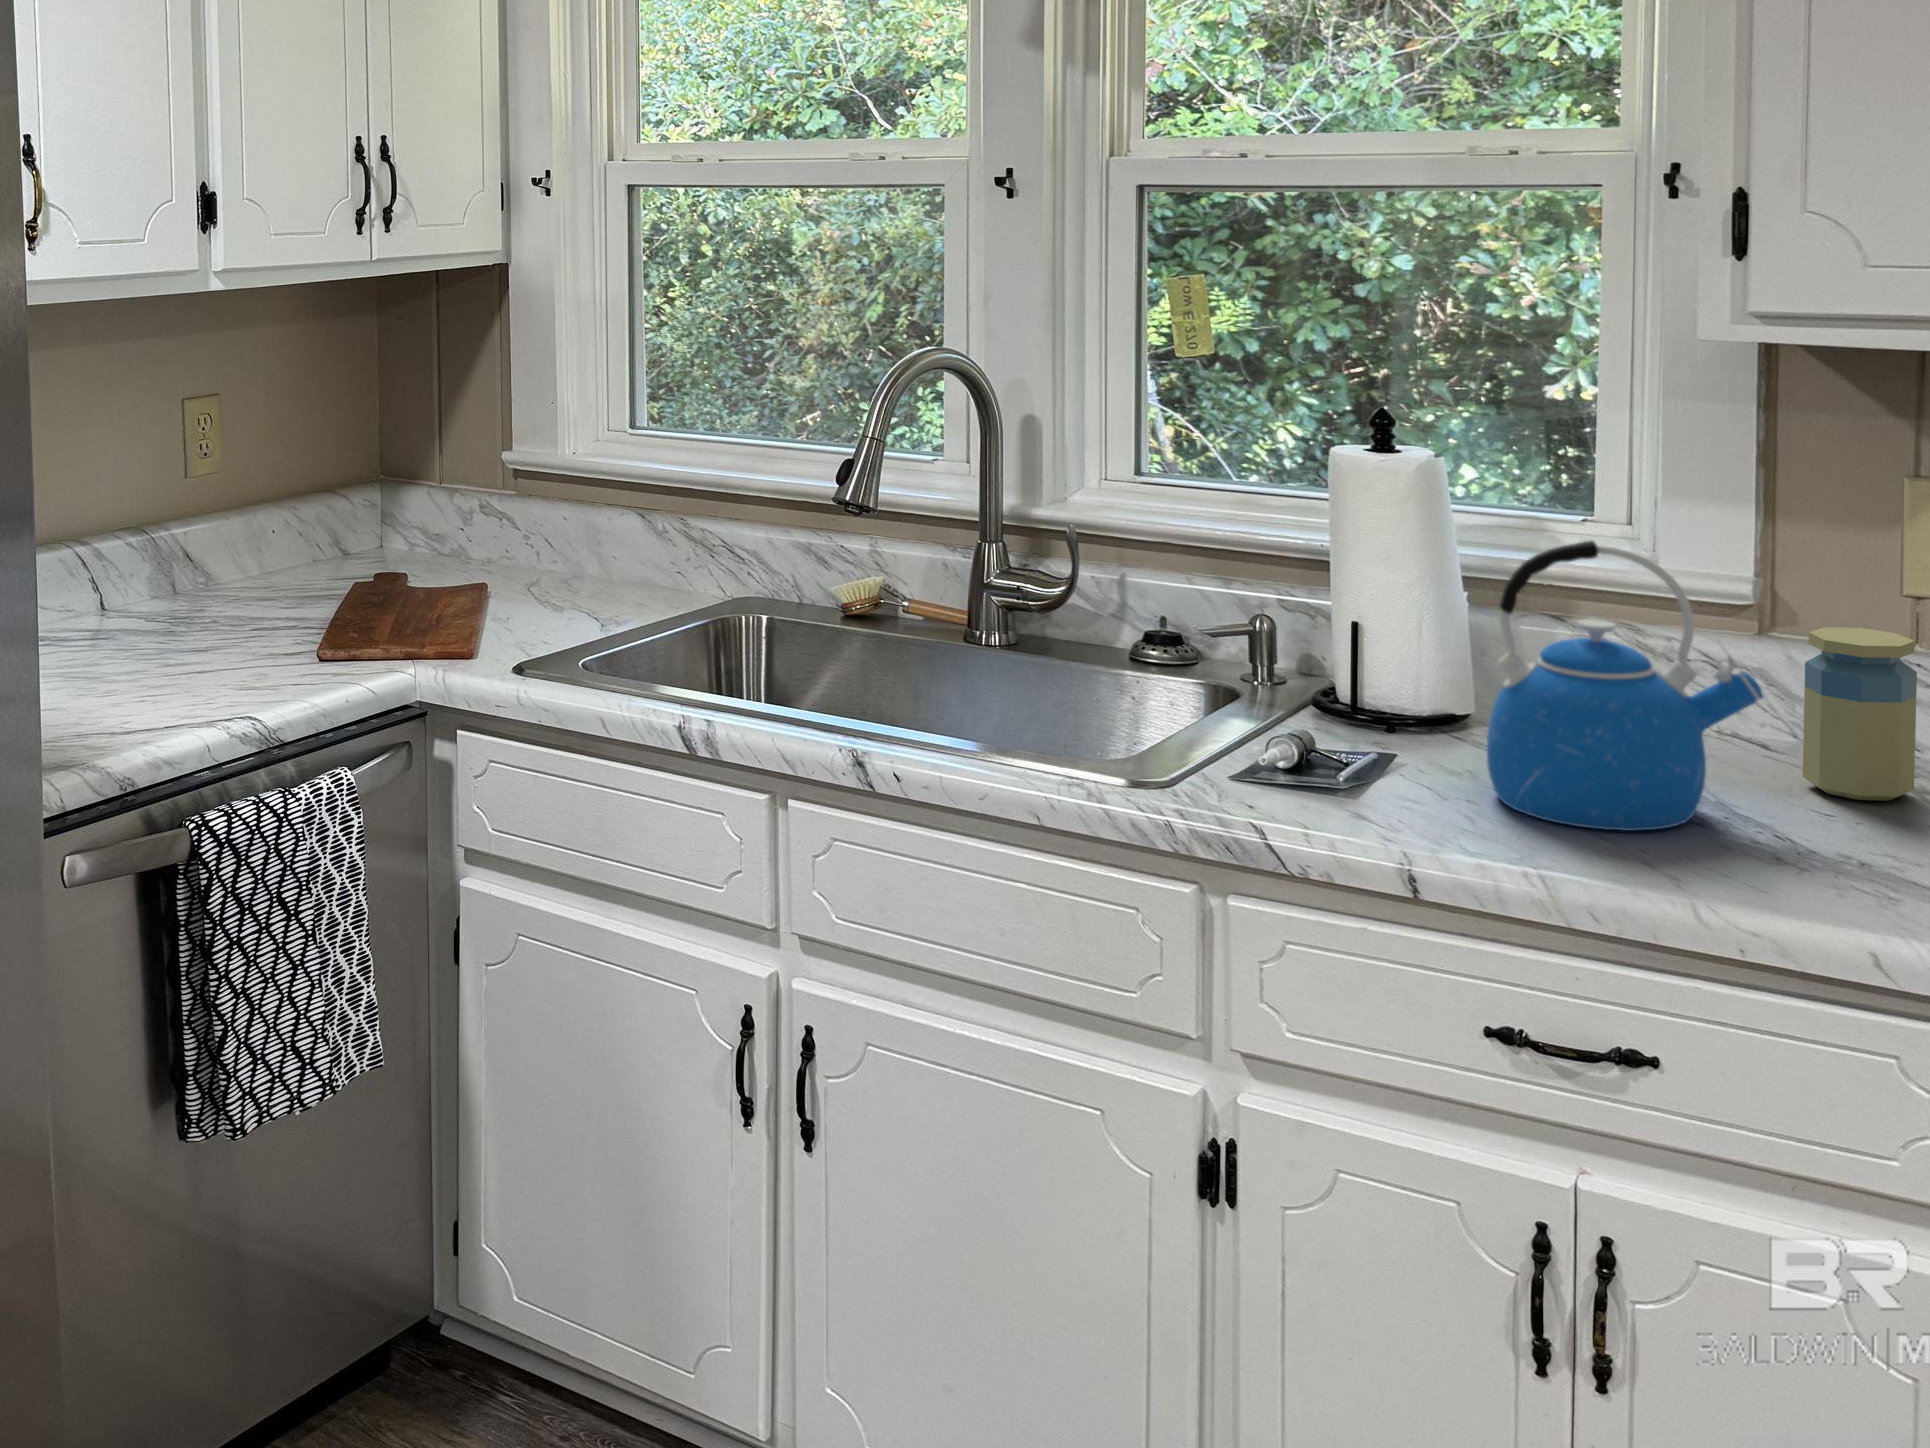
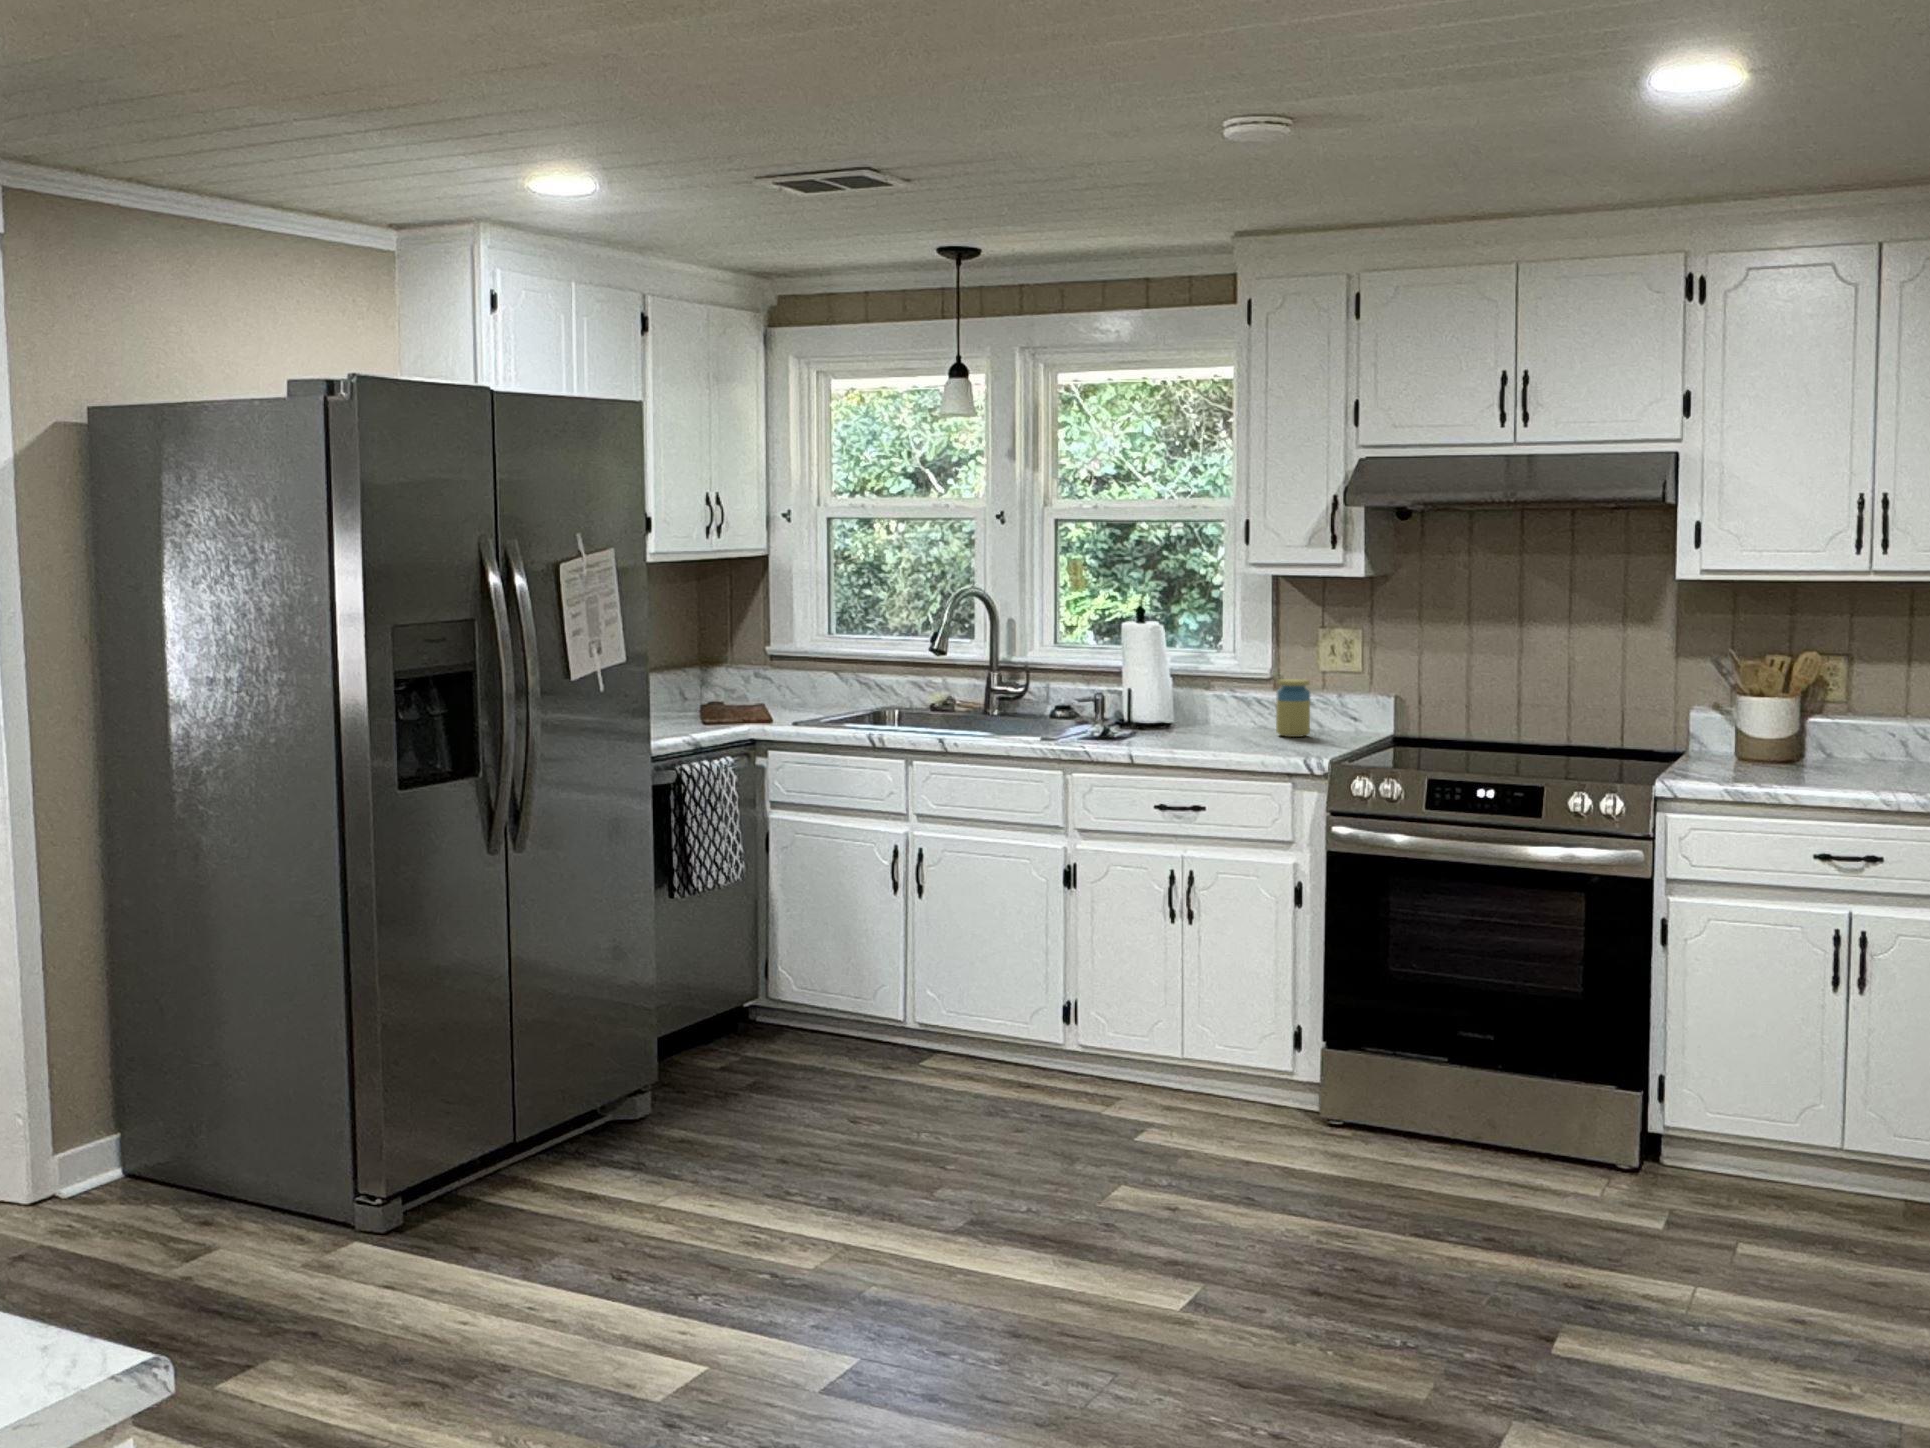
kettle: present [1487,541,1763,831] -> none [1166,645,1254,742]

